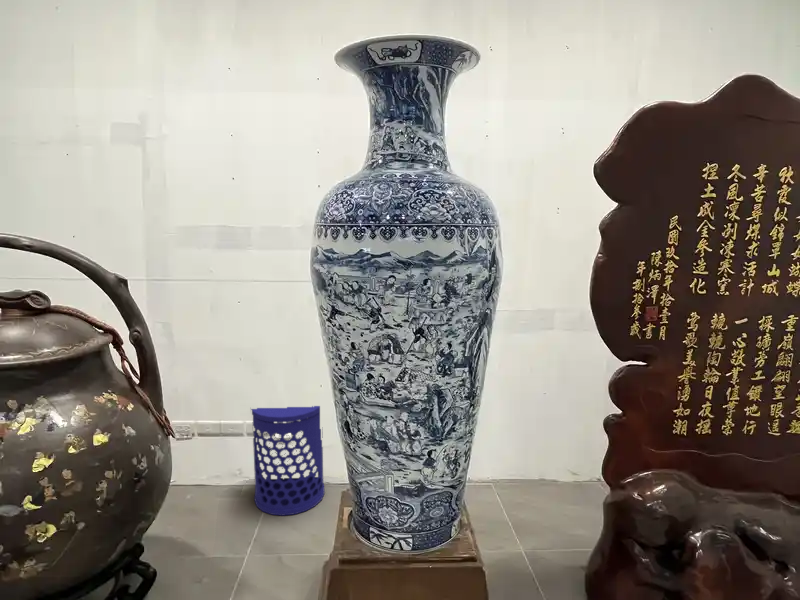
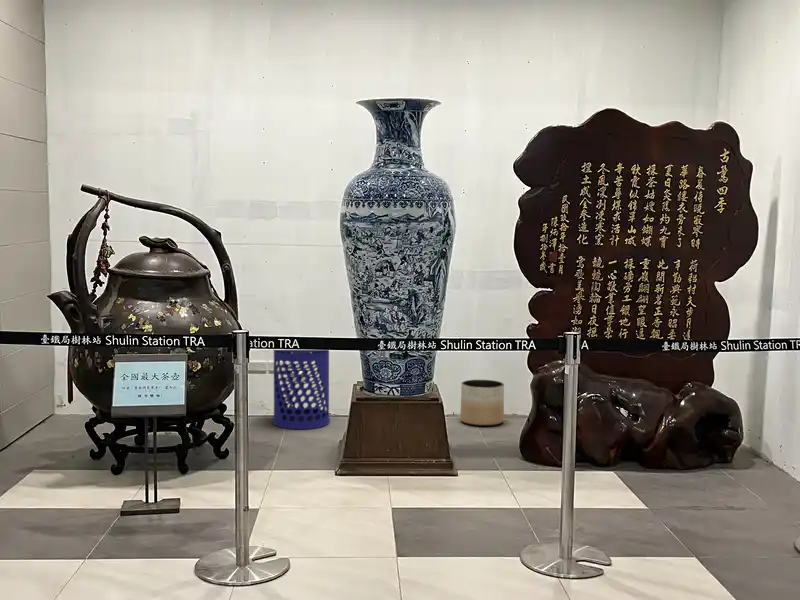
planter: none [481,435,535,501] -> present [461,380,504,426]

